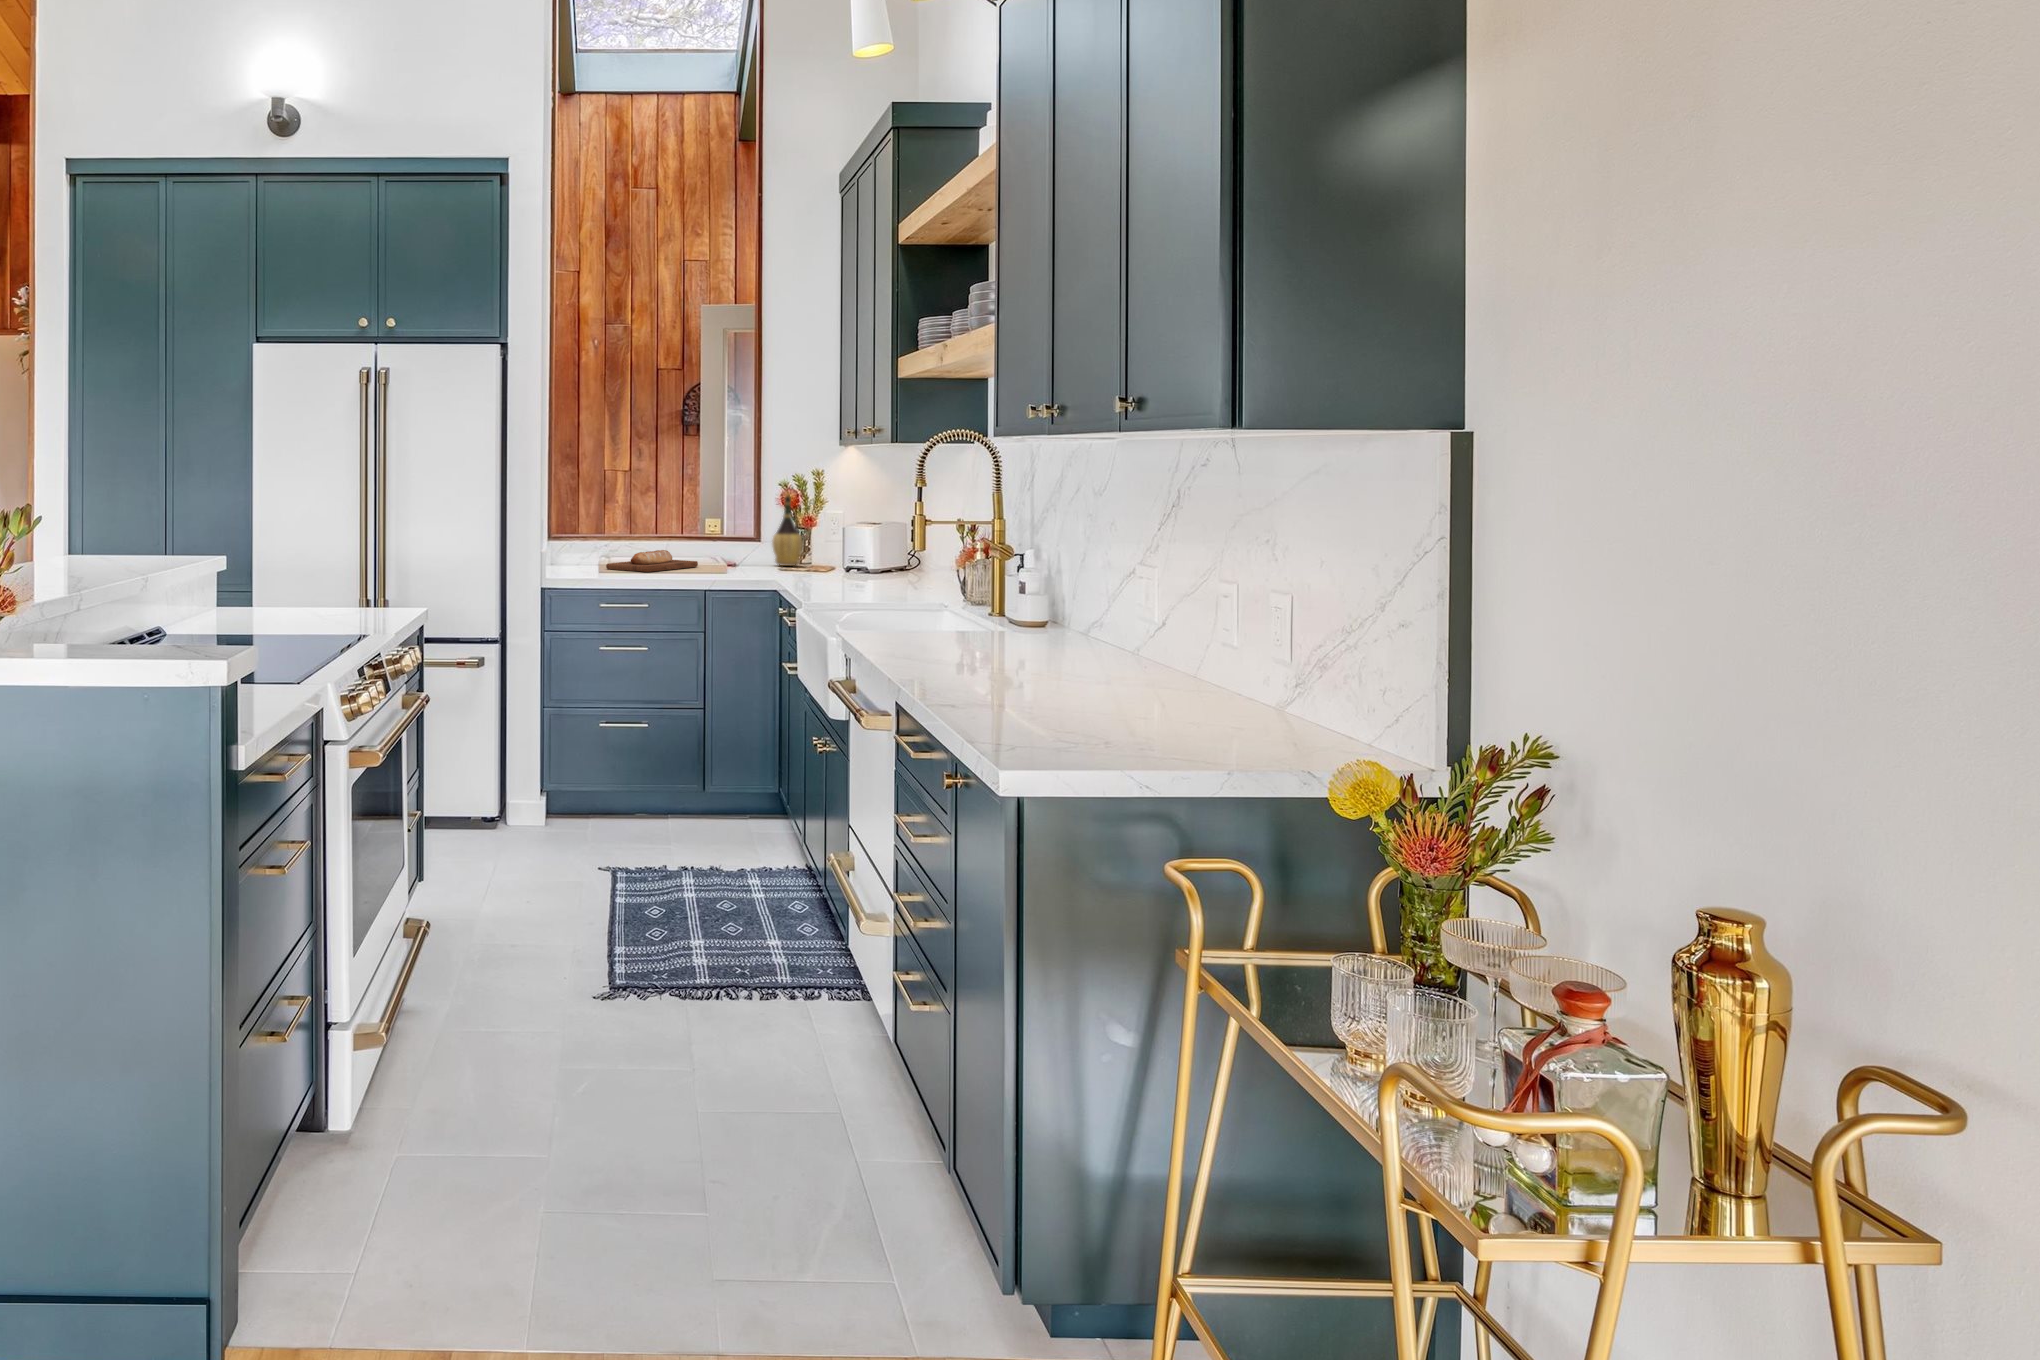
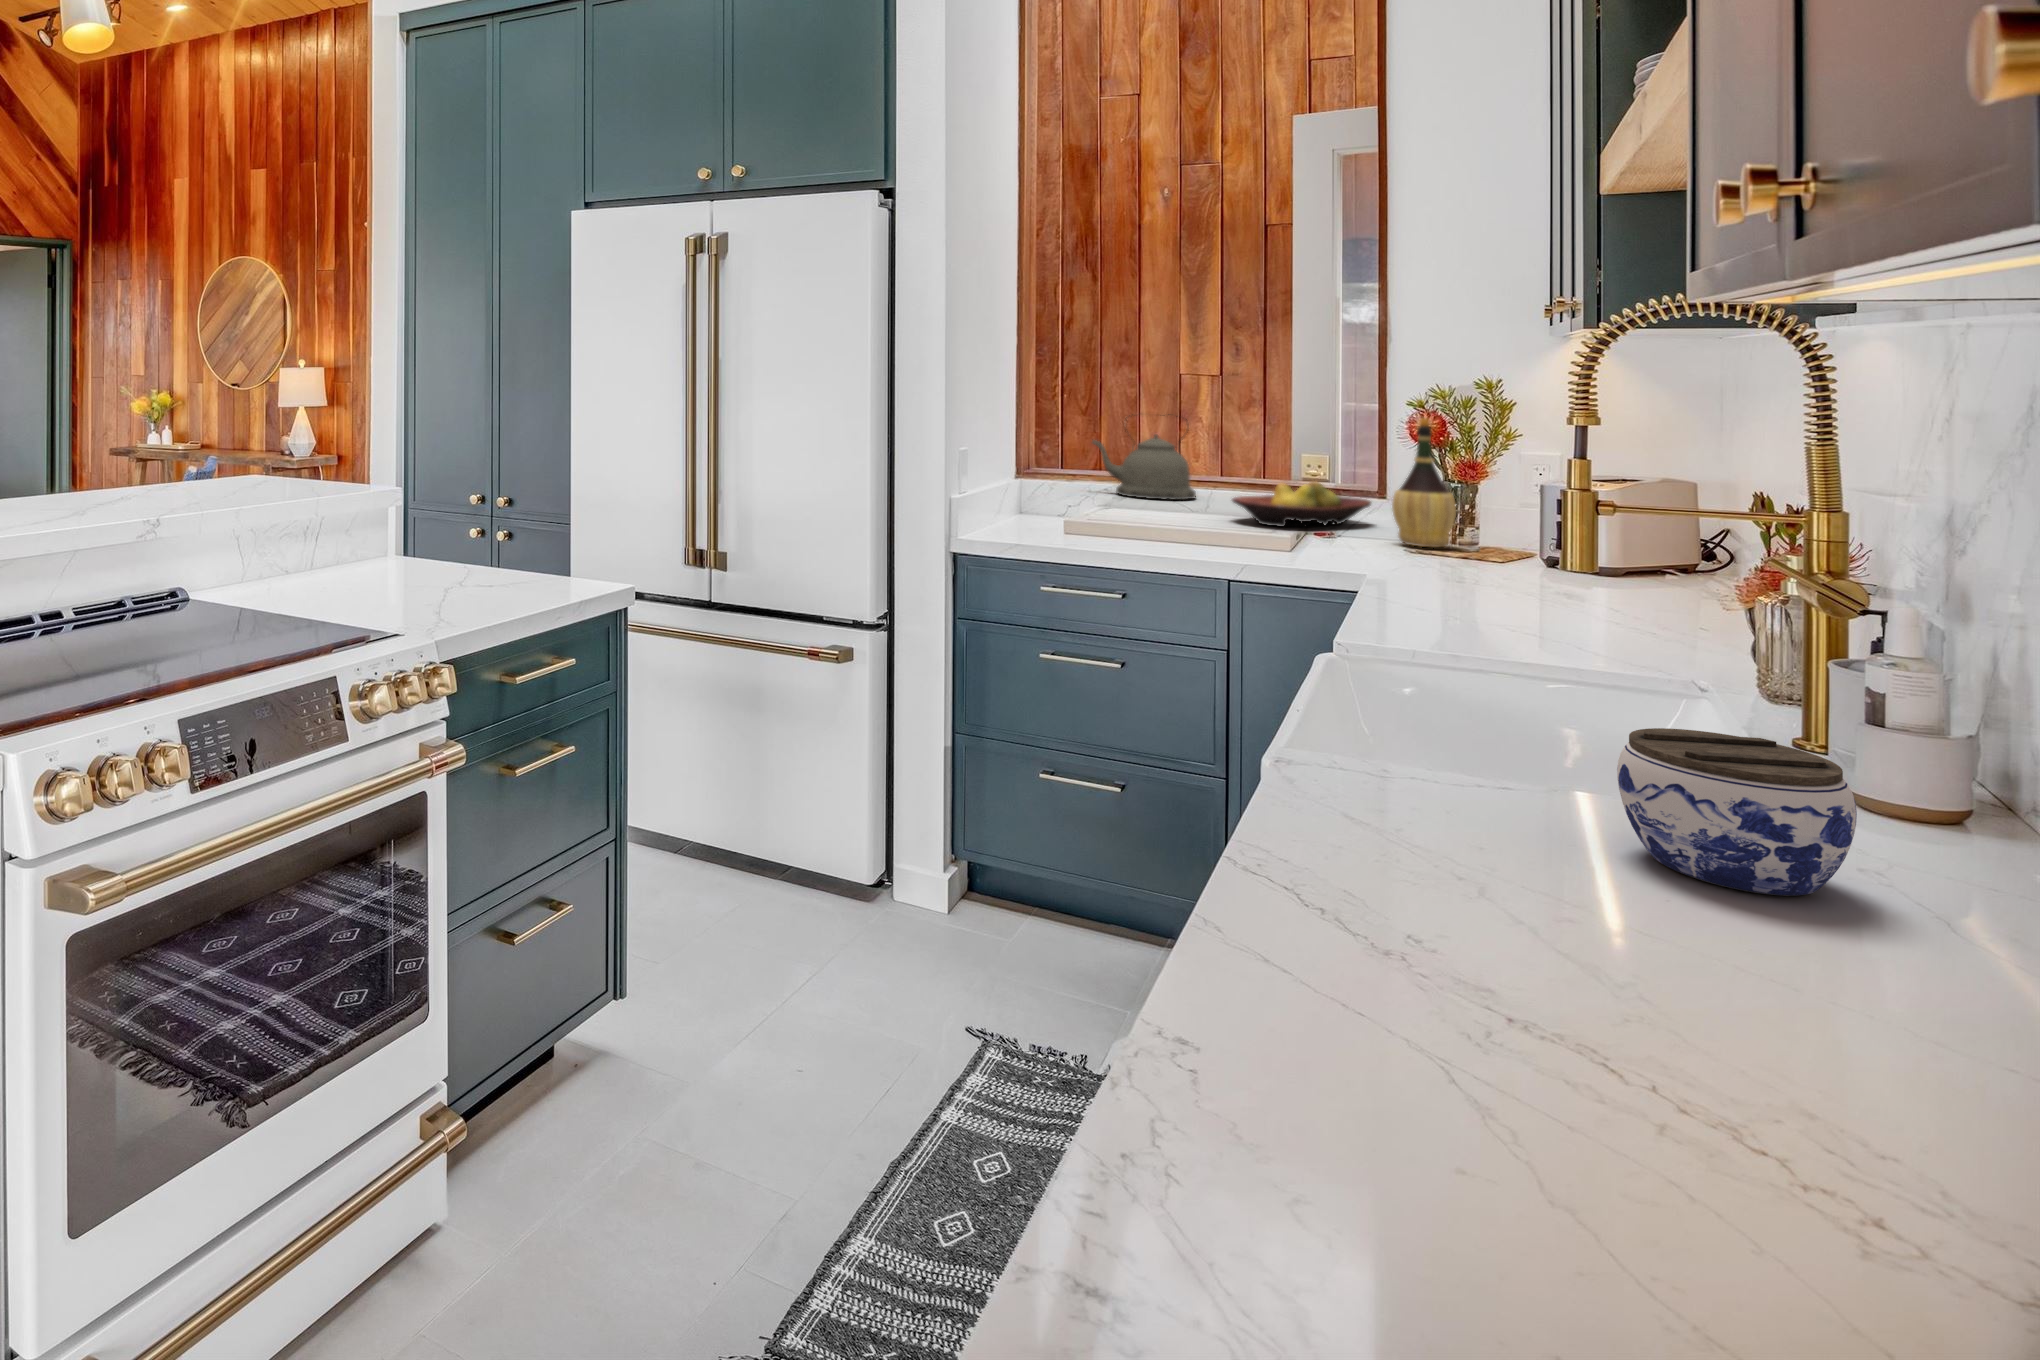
kettle: none [592,496,655,552] -> present [1092,414,1196,500]
fruit bowl: none [686,534,756,562] -> present [1232,481,1371,527]
bread loaf: present [606,550,698,572] -> none [1066,505,1238,542]
jar: none [901,591,962,640] -> present [1617,728,1857,896]

